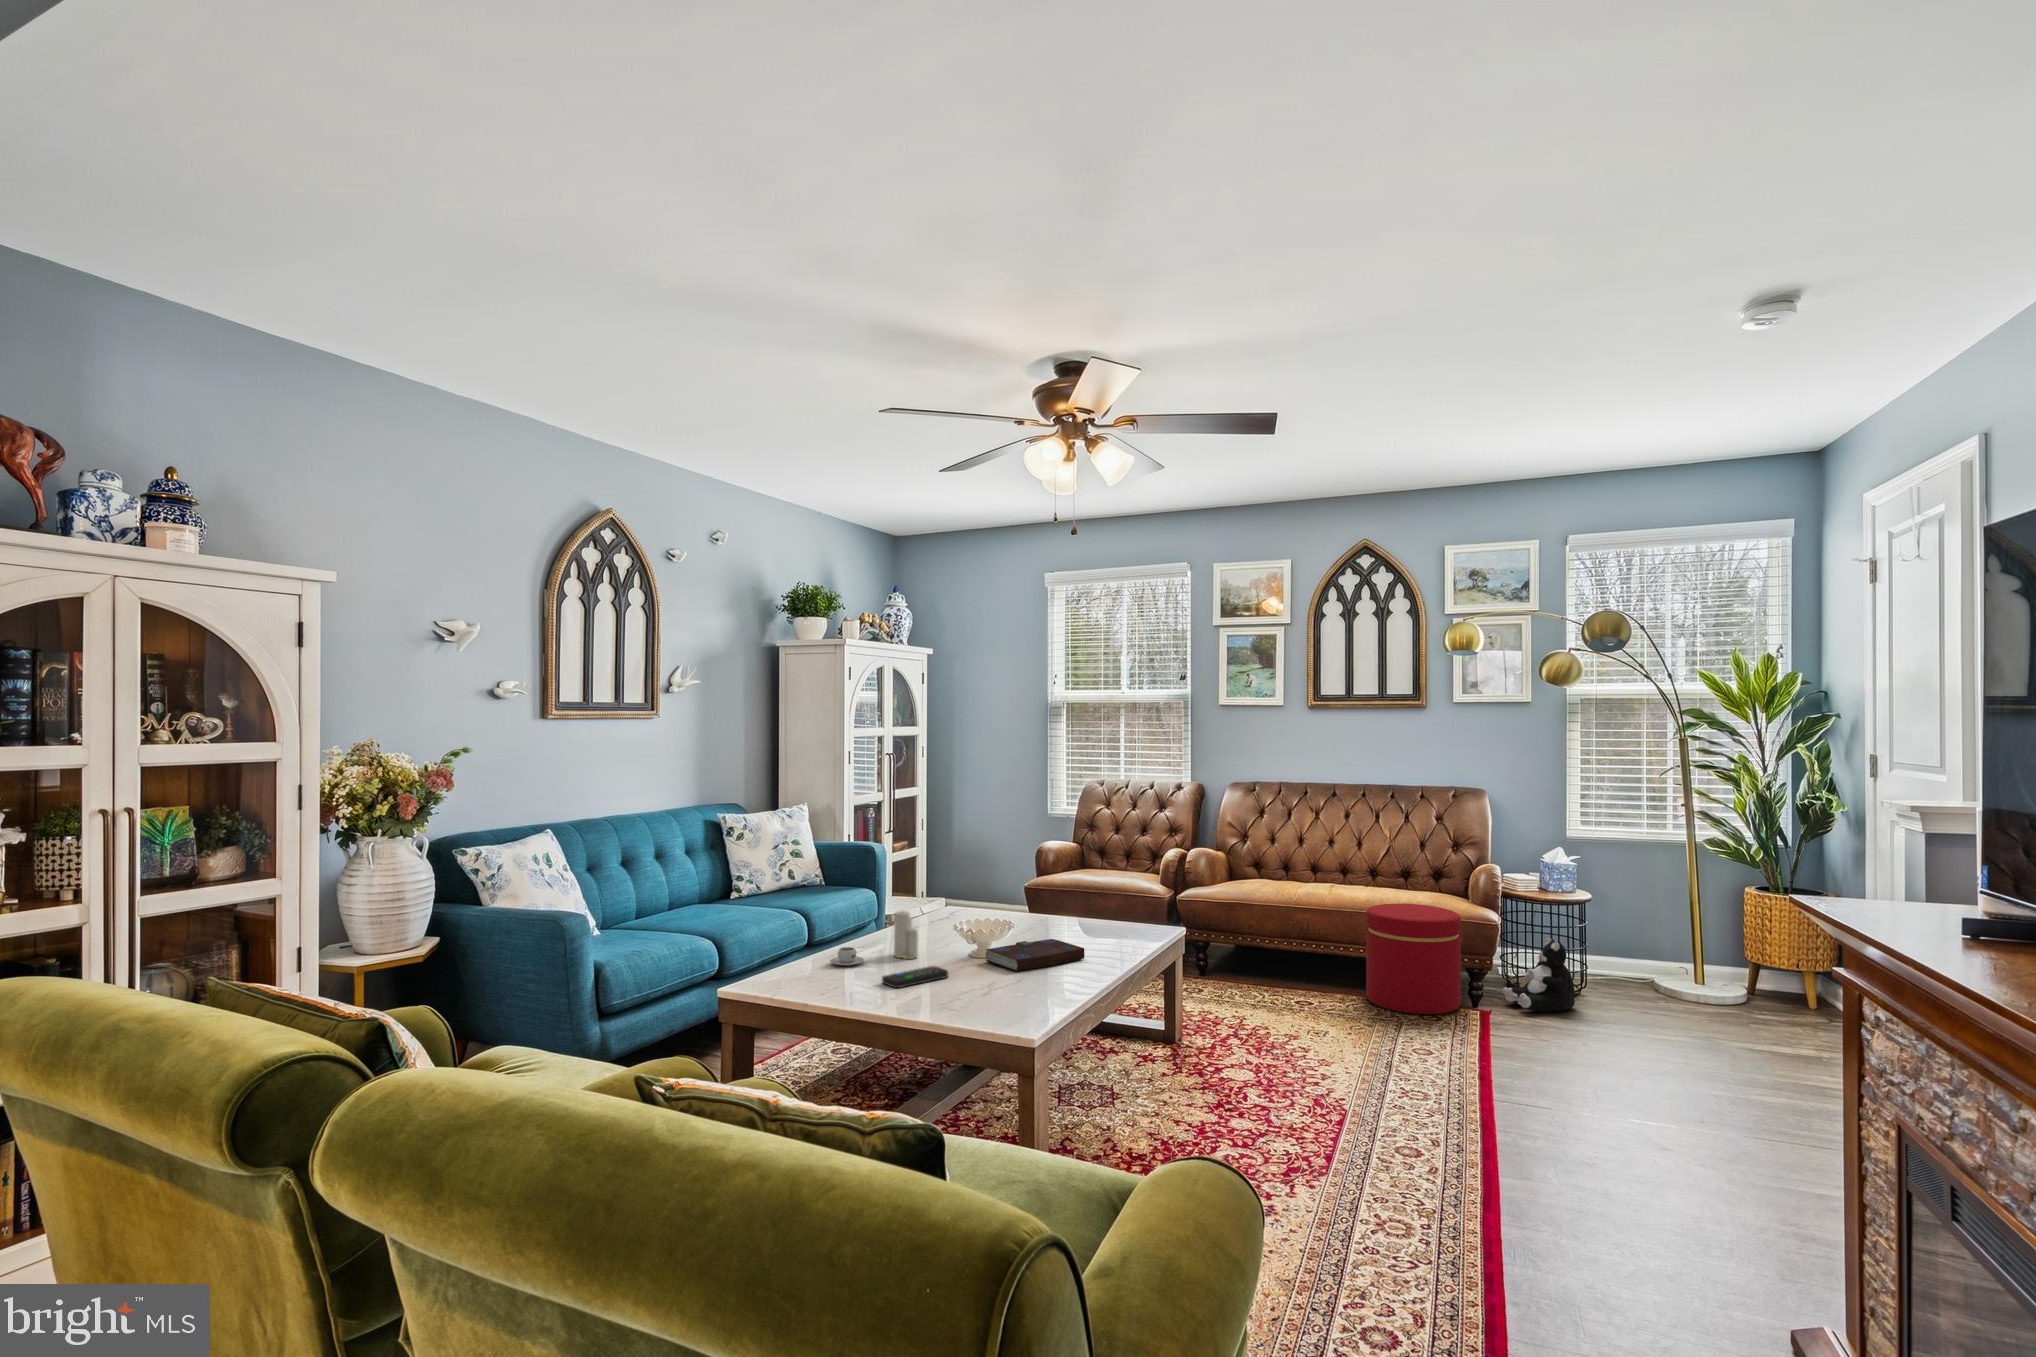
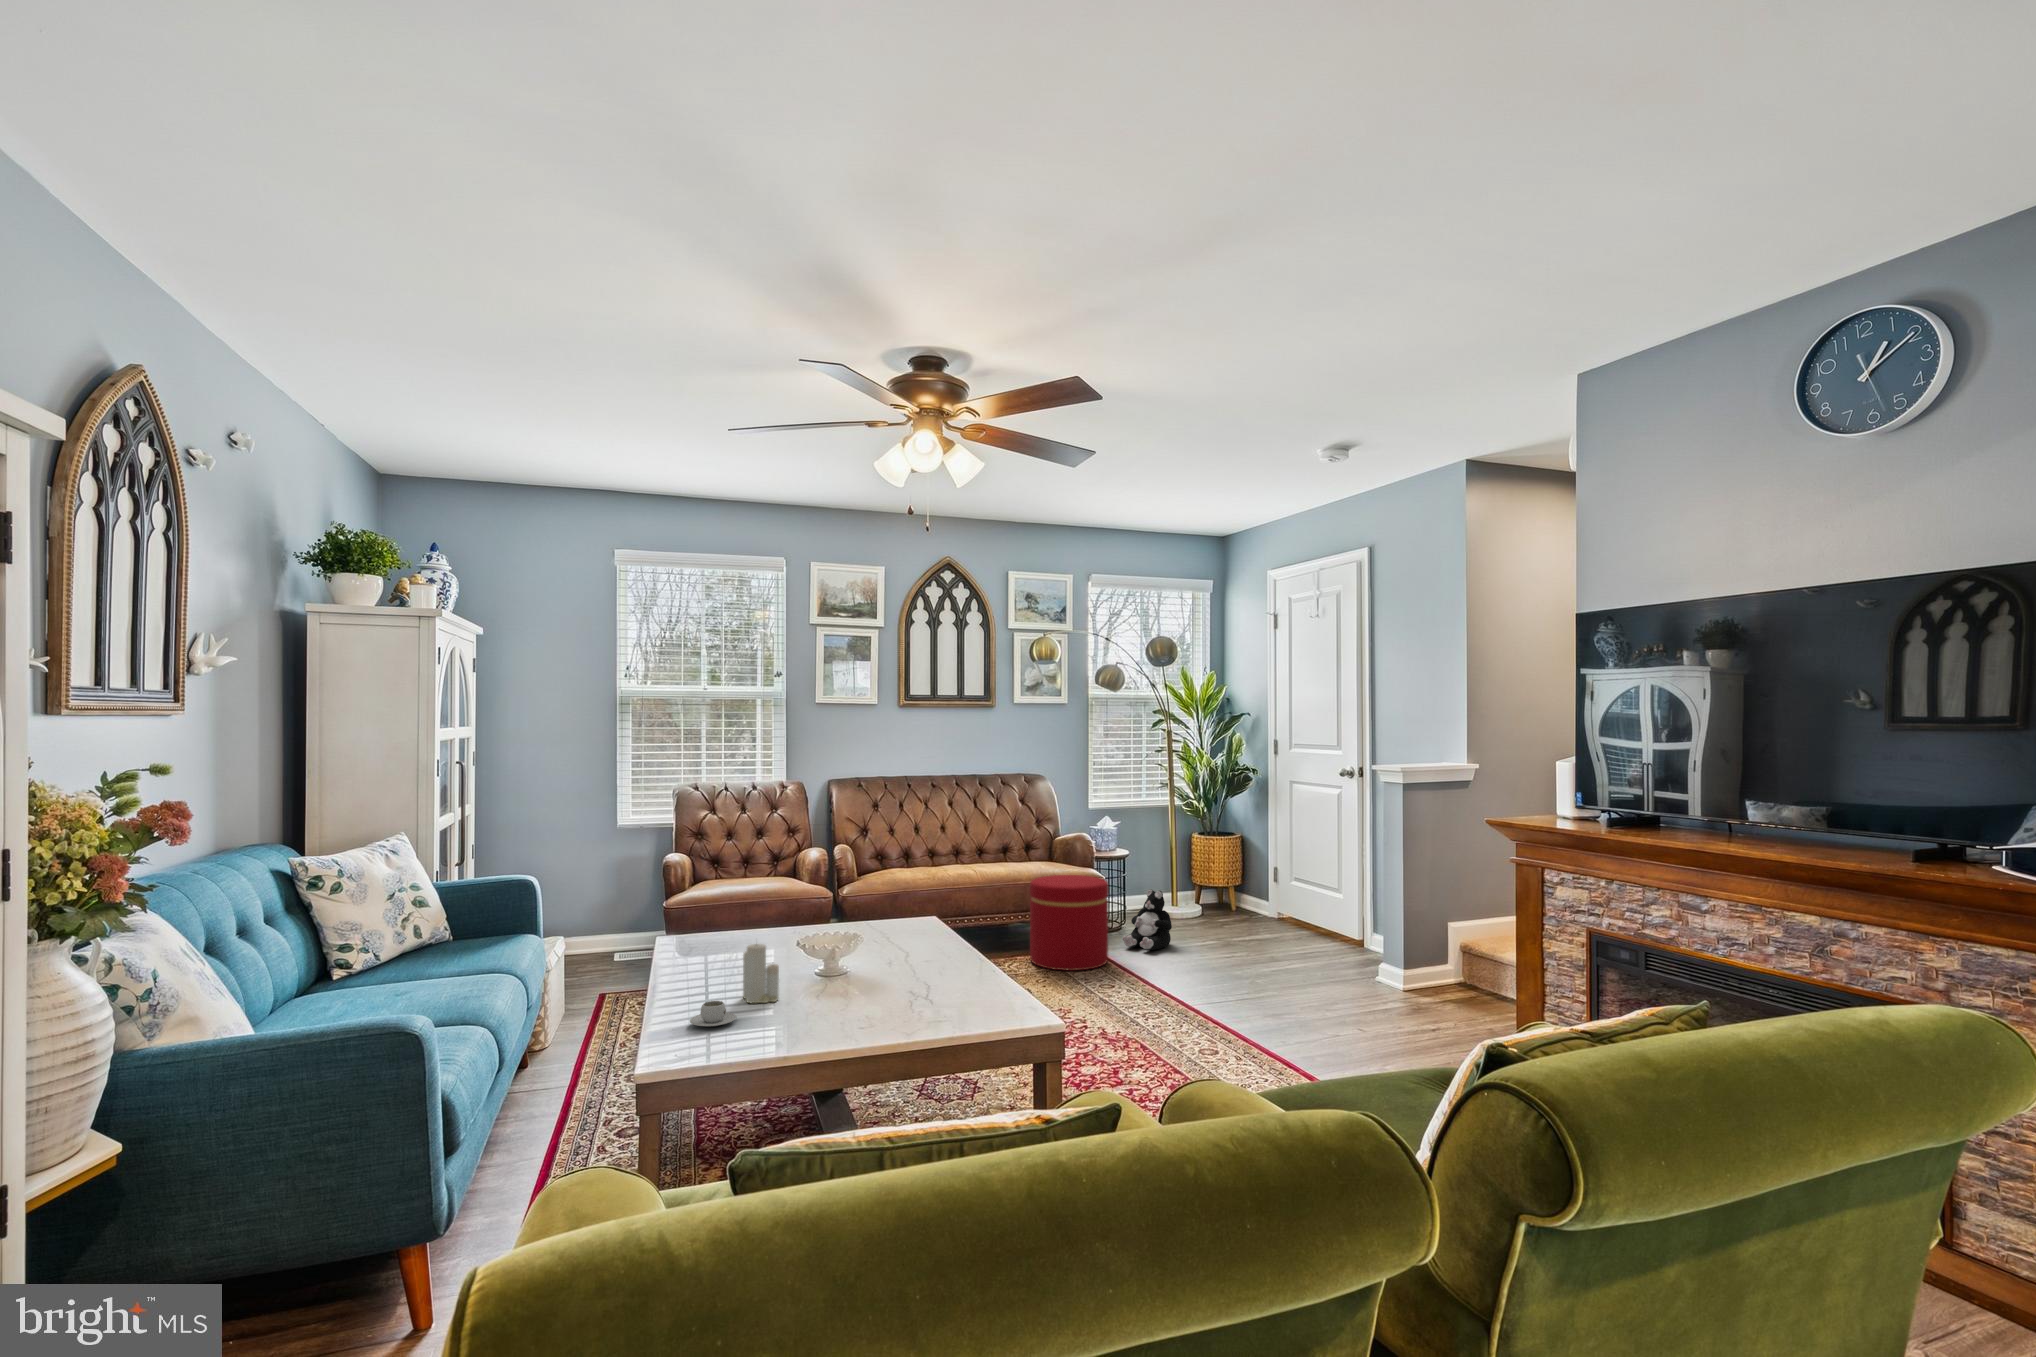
book: present [984,939,1085,971] -> none [861,950,949,989]
remote control: present [882,966,948,988] -> none [817,1000,871,1035]

